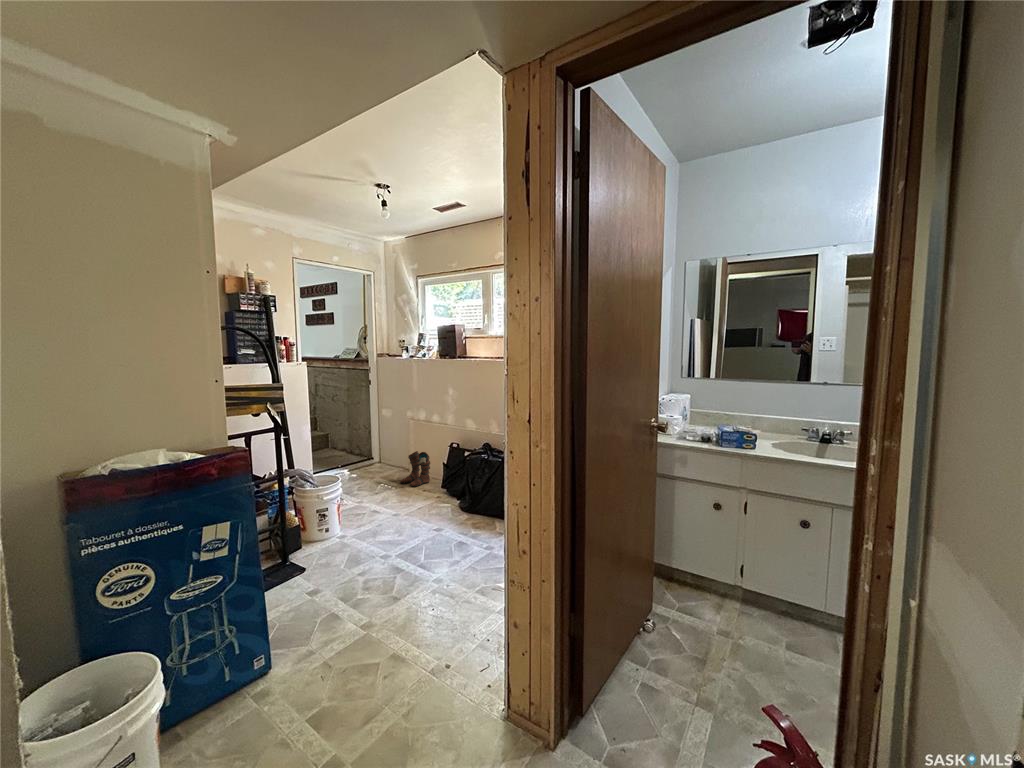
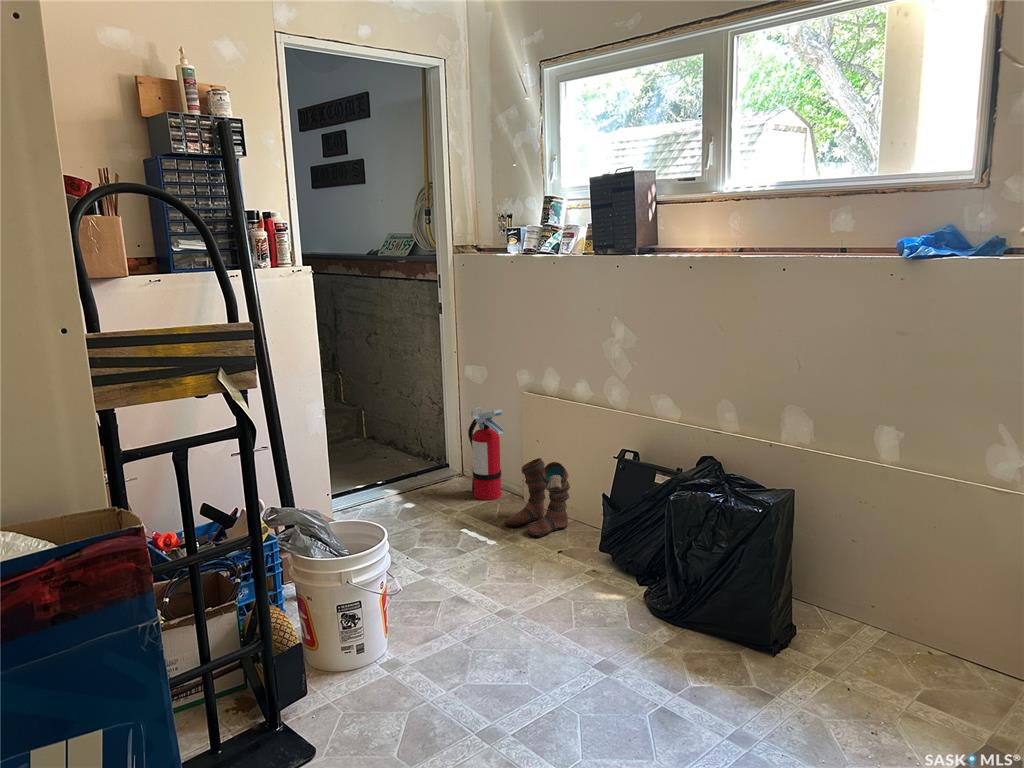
fire extinguisher: none [384,429,401,474] -> present [468,407,504,500]

